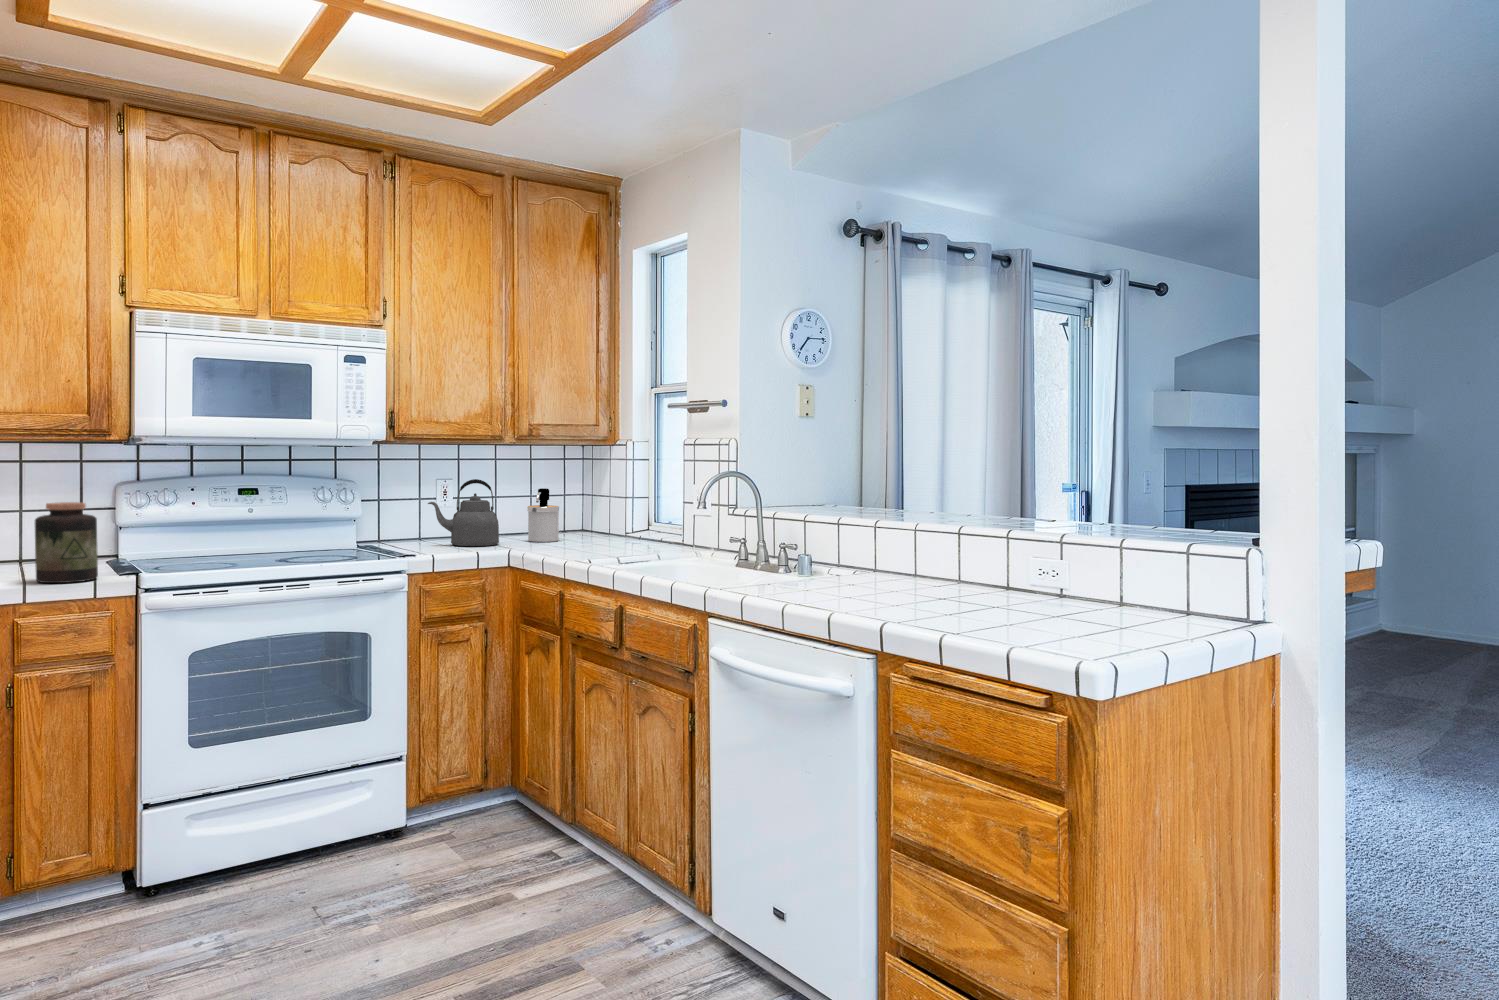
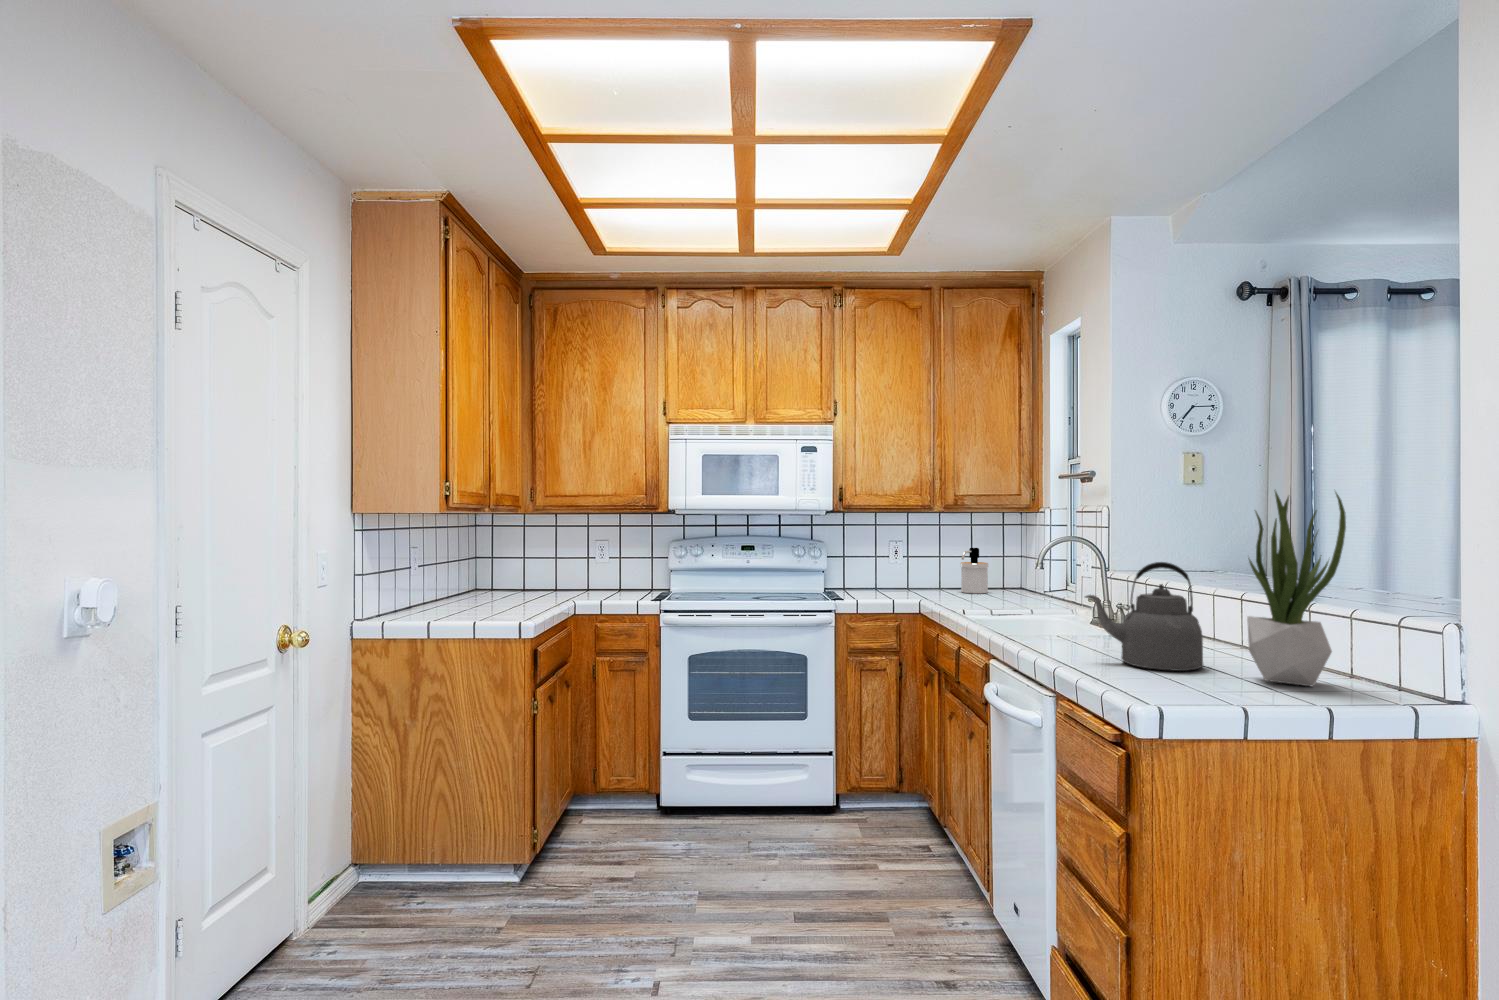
potted plant: none [936,431,1011,599] -> present [1247,491,1346,686]
kettle: present [428,479,499,546] -> present [1085,562,1203,671]
jar: present [35,502,98,583] -> none [607,552,639,602]

